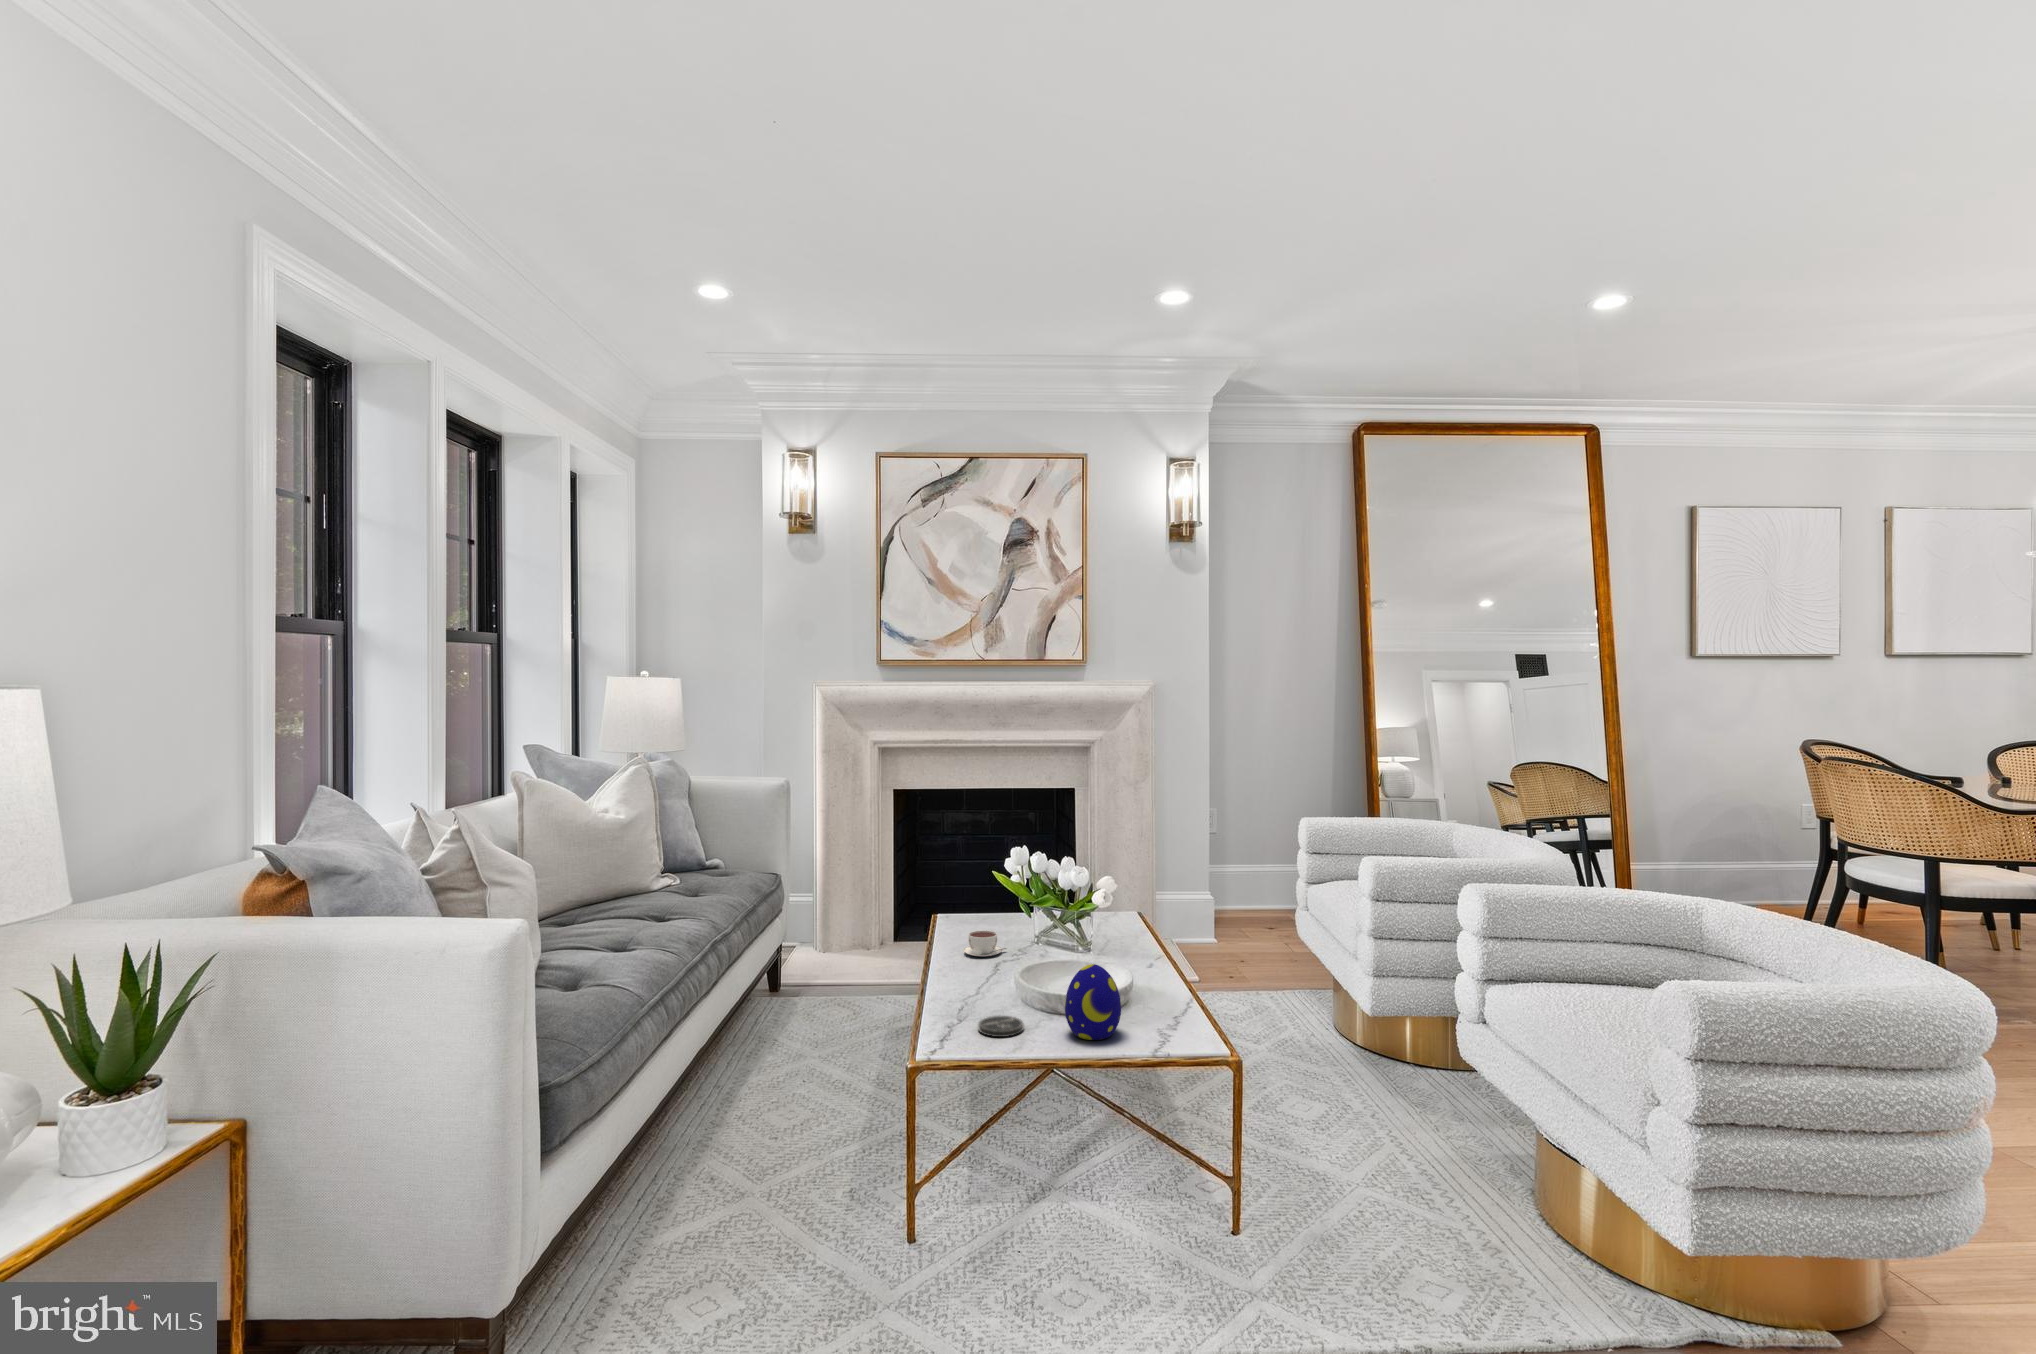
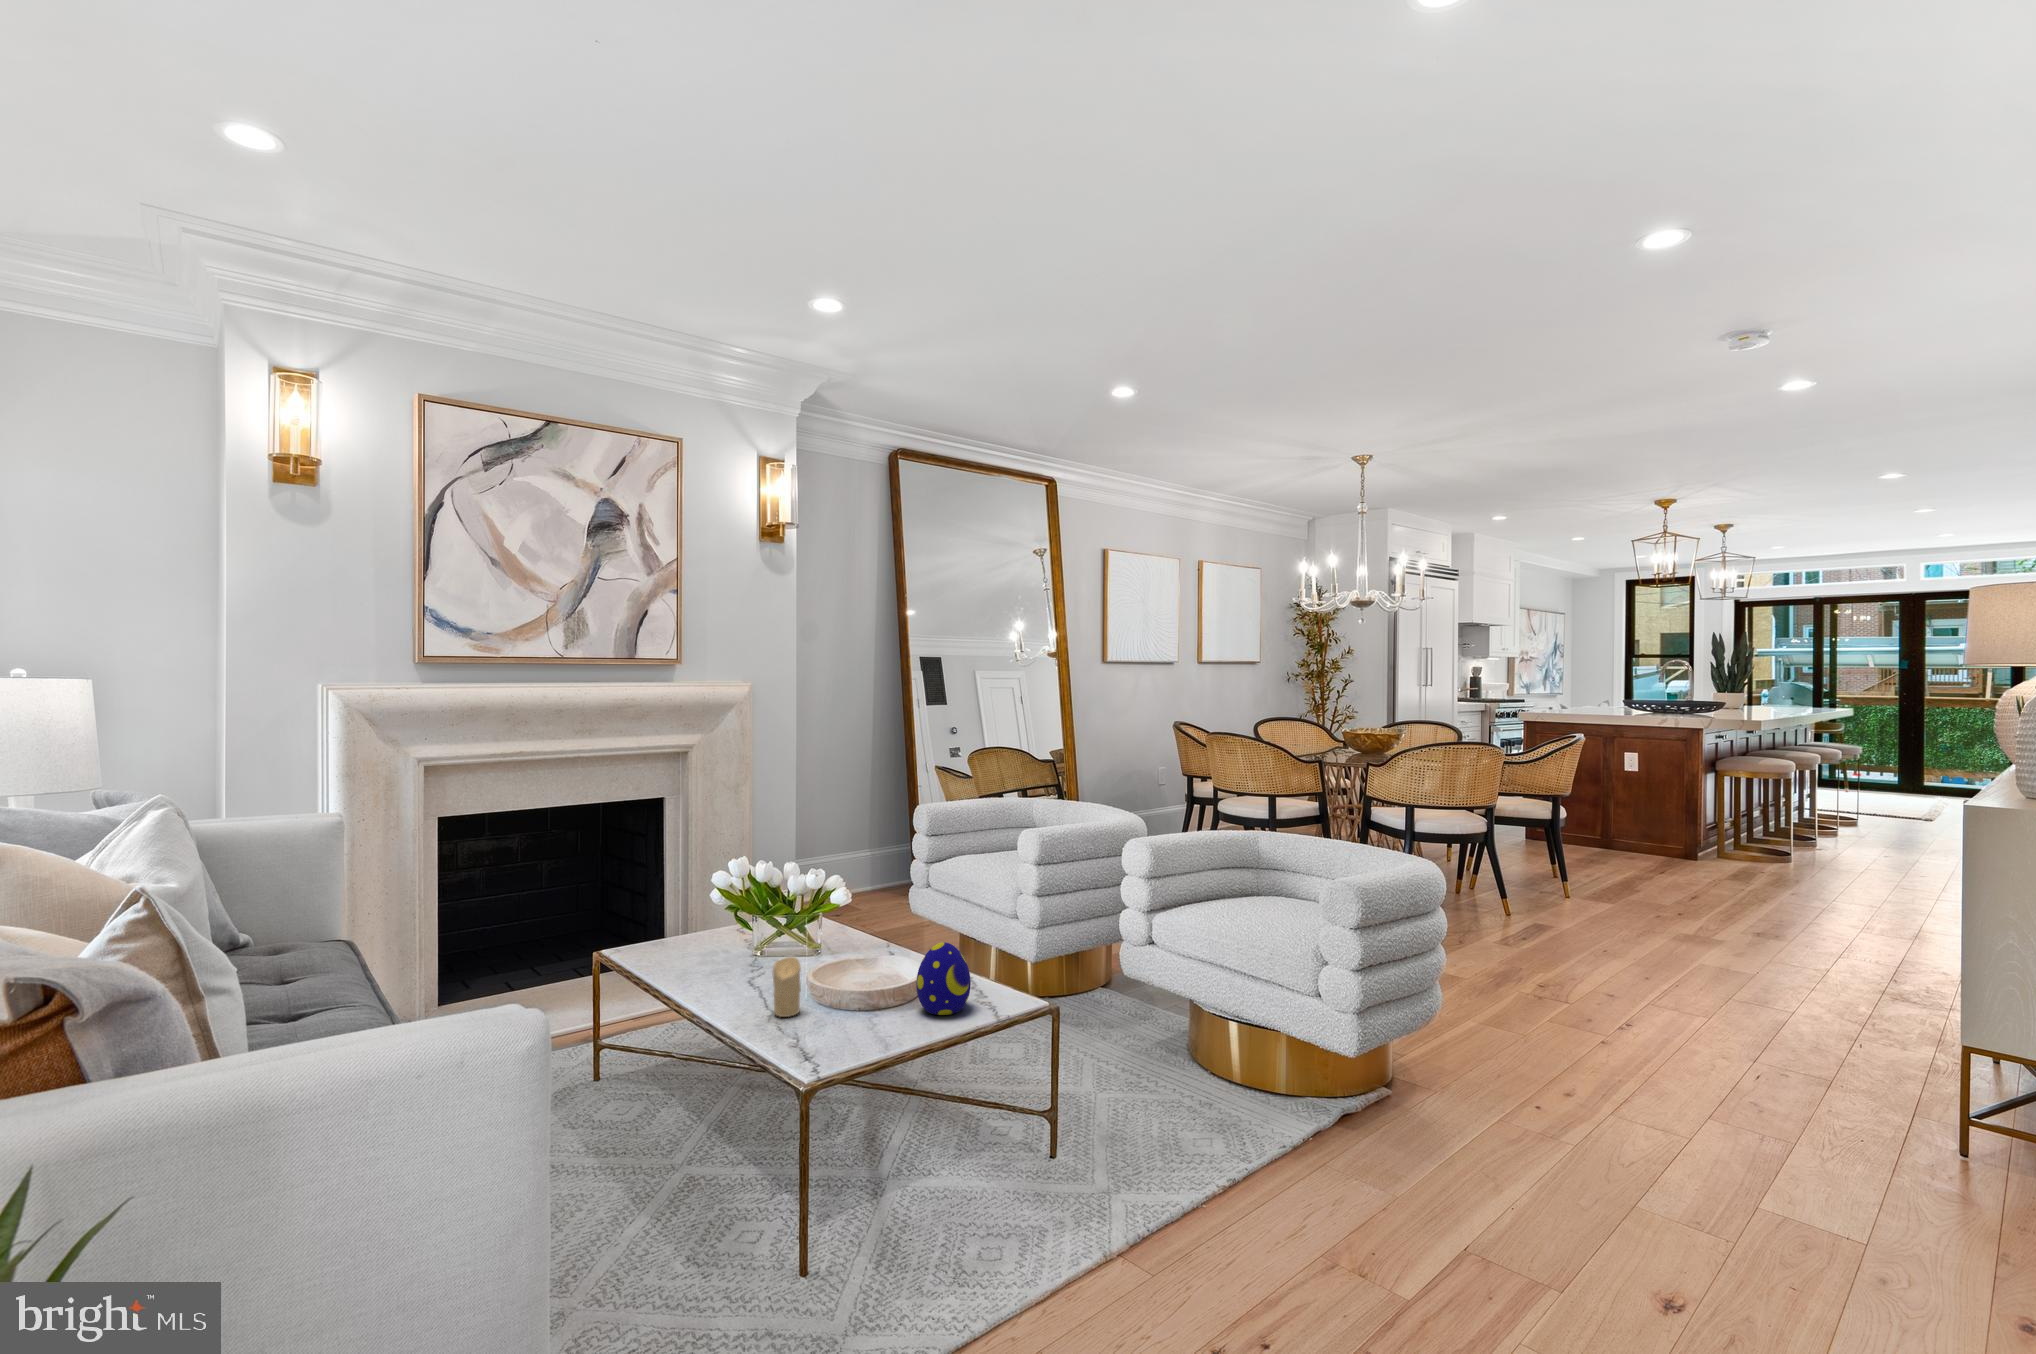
coffee cup: present [964,930,1006,957] -> none [703,941,748,969]
candle: none [954,952,980,1008] -> present [772,957,801,1017]
coaster: present [978,1016,1024,1037] -> none [832,1012,879,1034]

